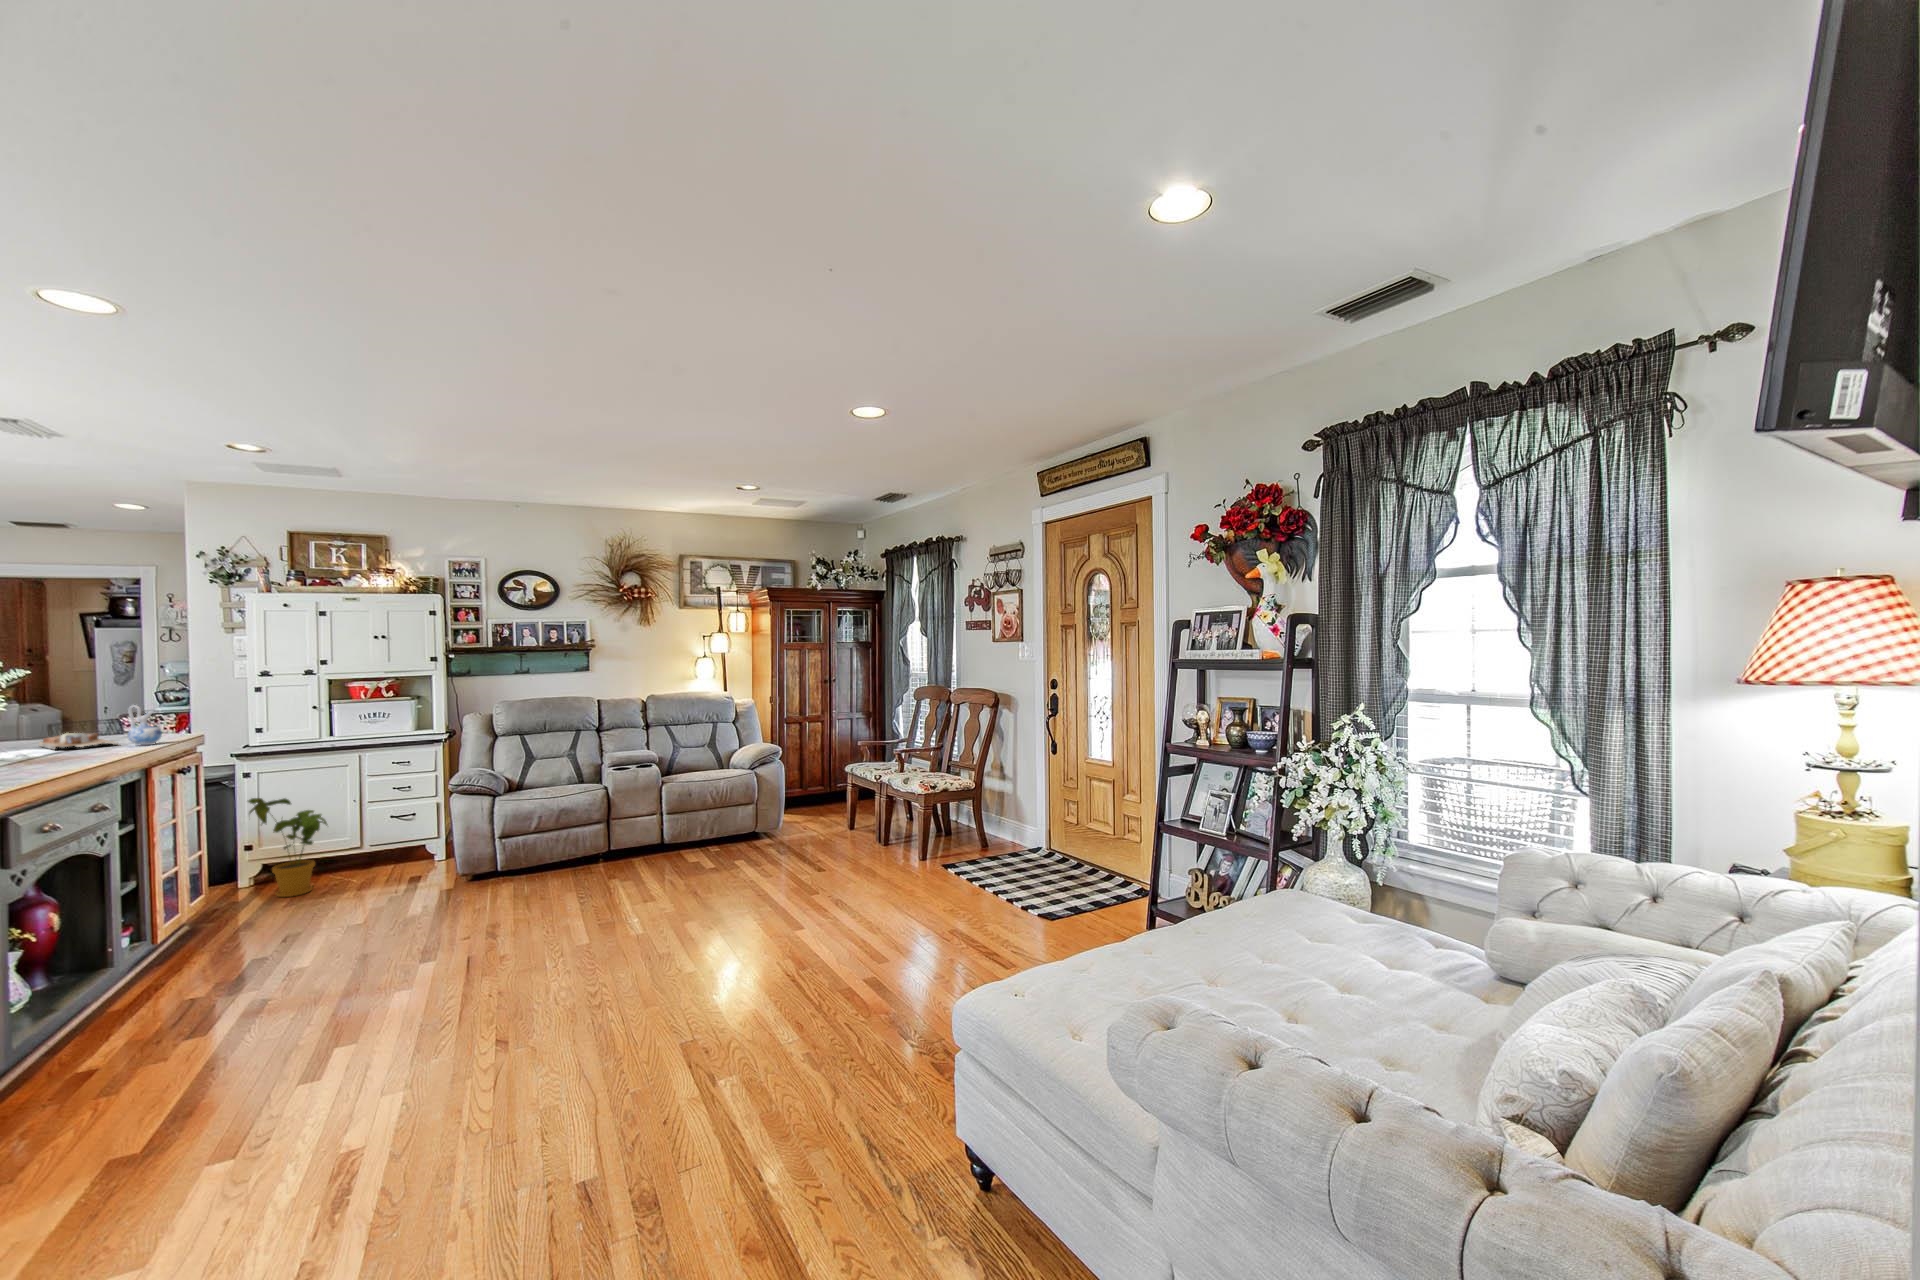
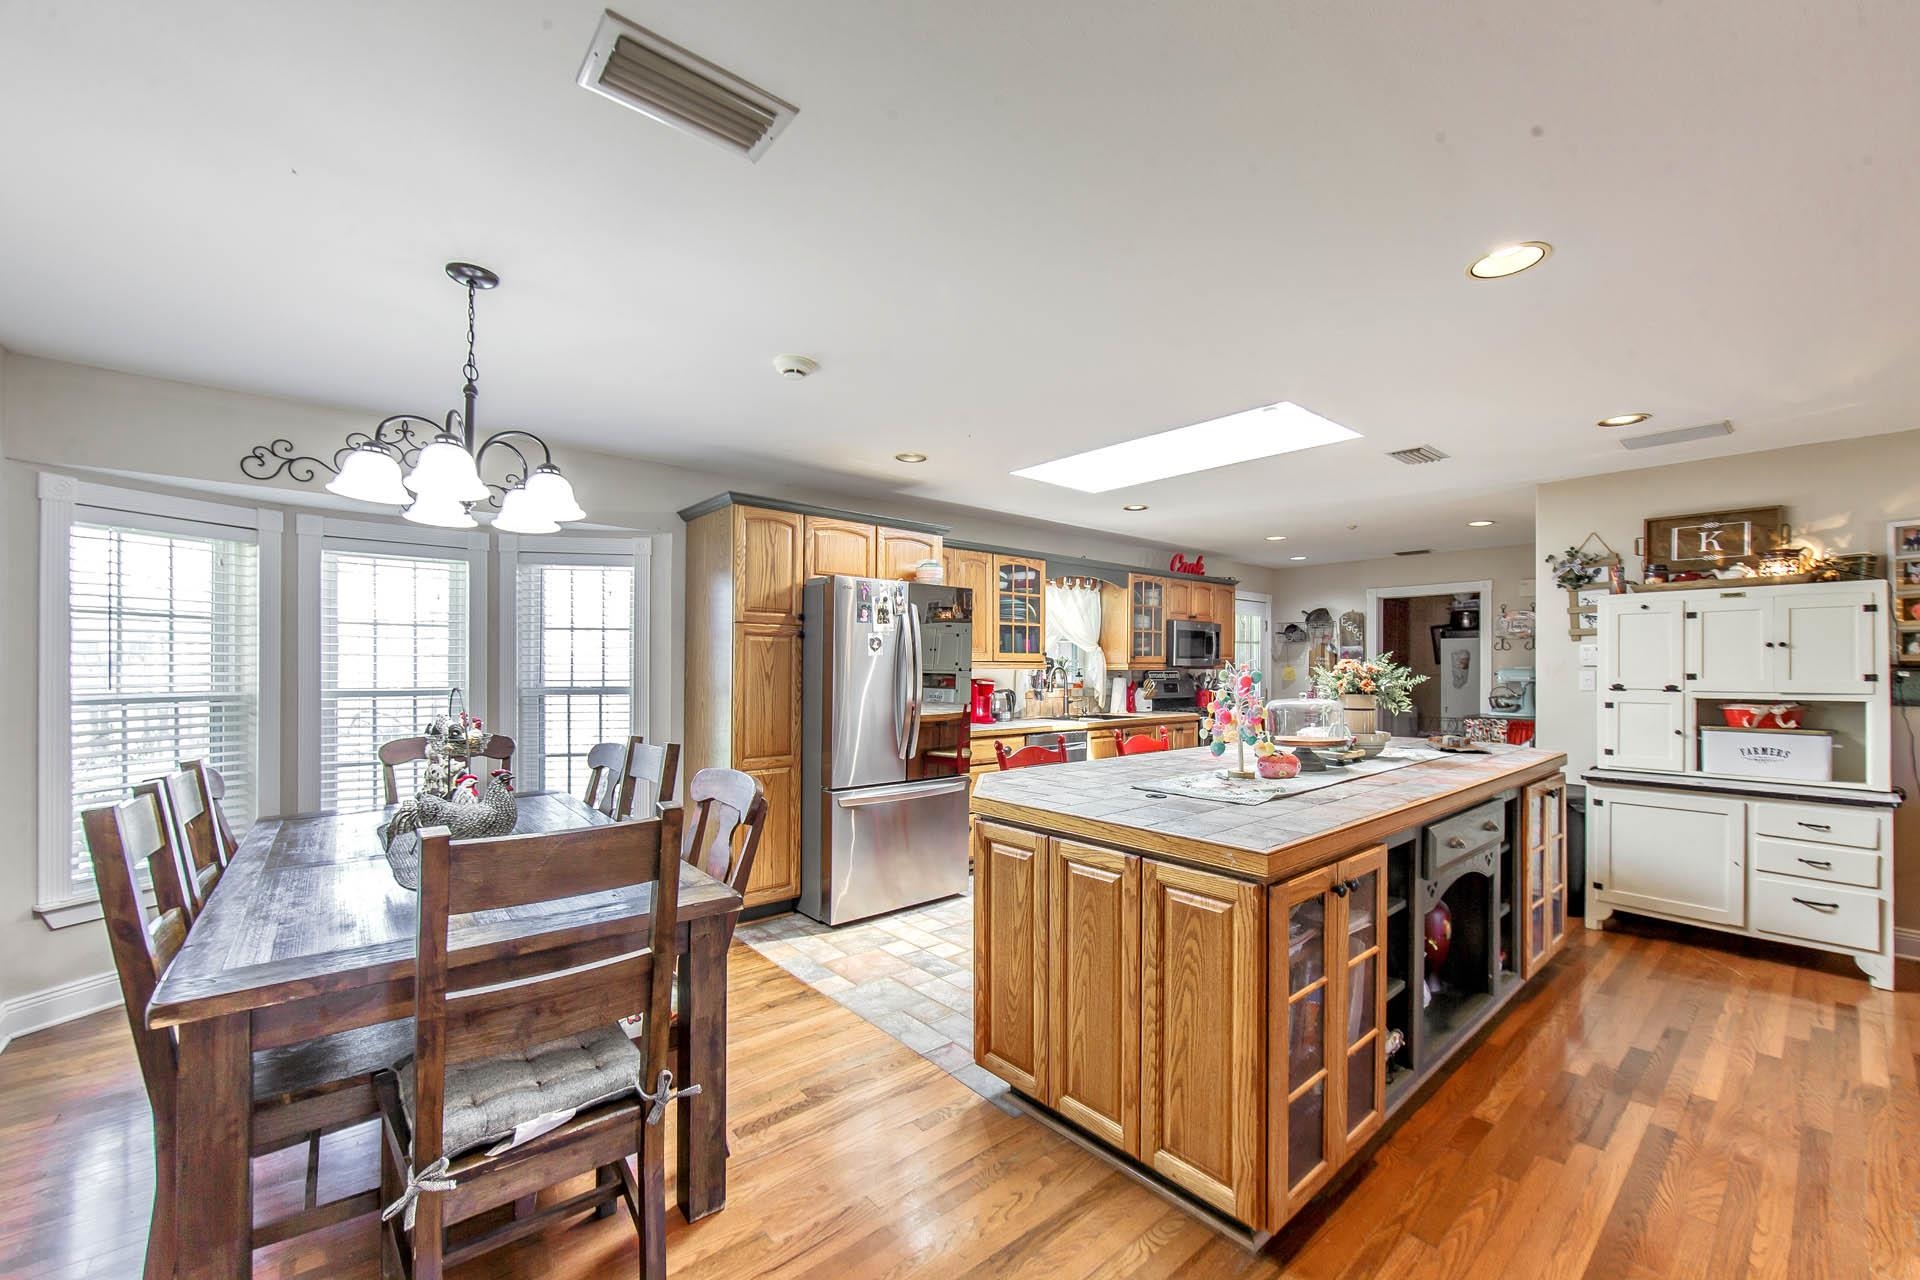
ceramic pitcher: present [128,705,162,746] -> none [1501,714,1532,758]
house plant: present [248,798,328,897] -> none [1606,833,1709,968]

